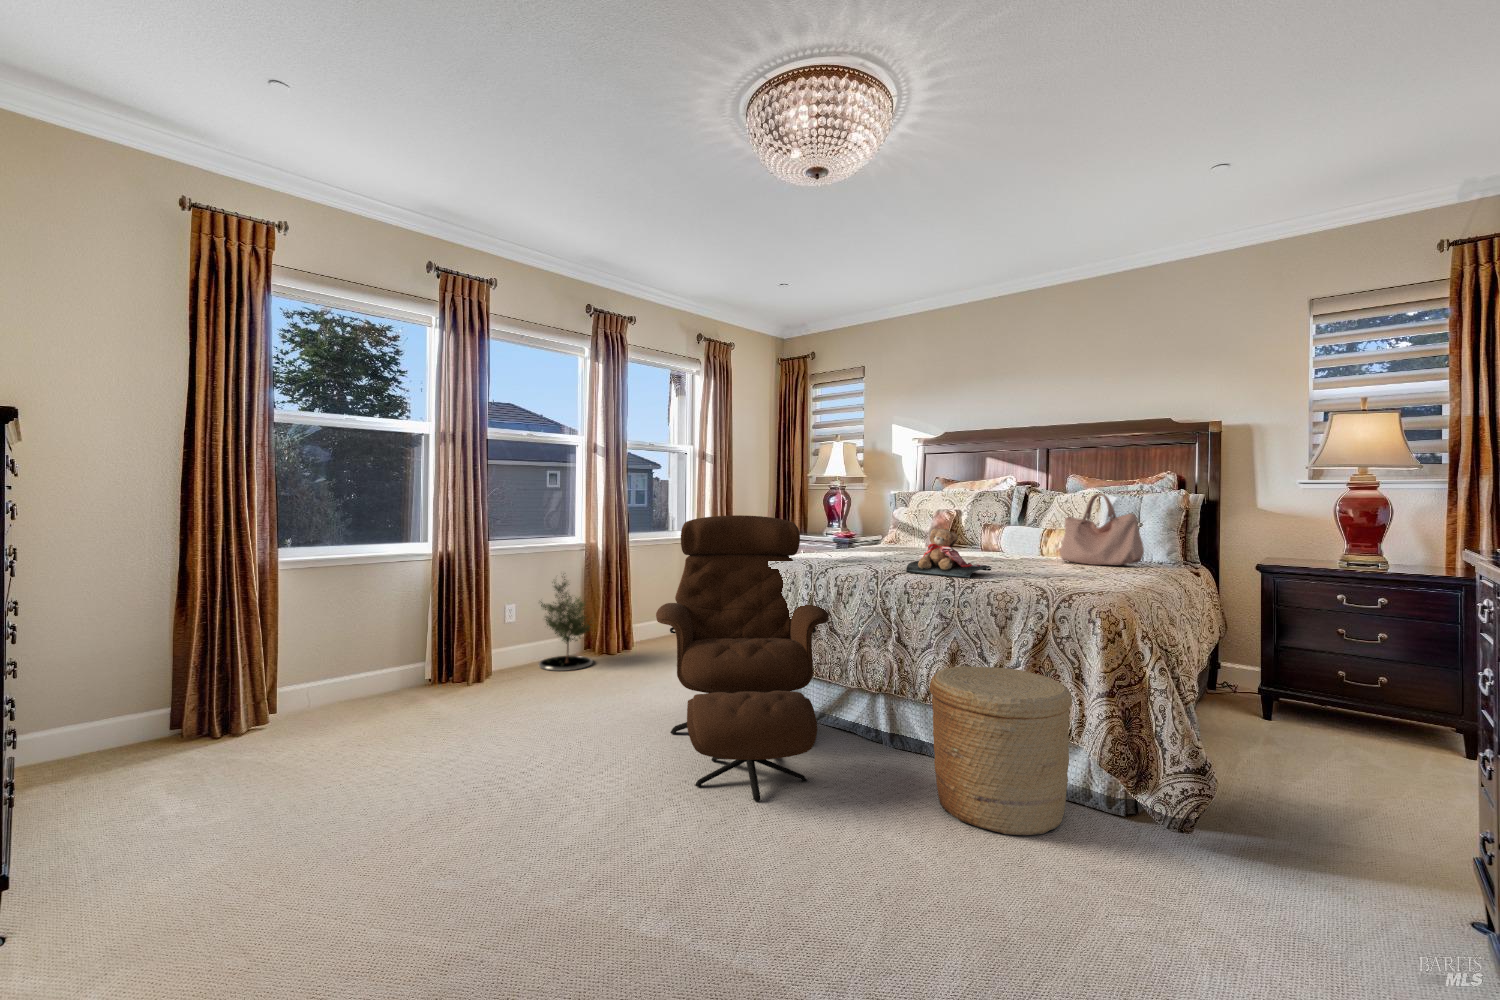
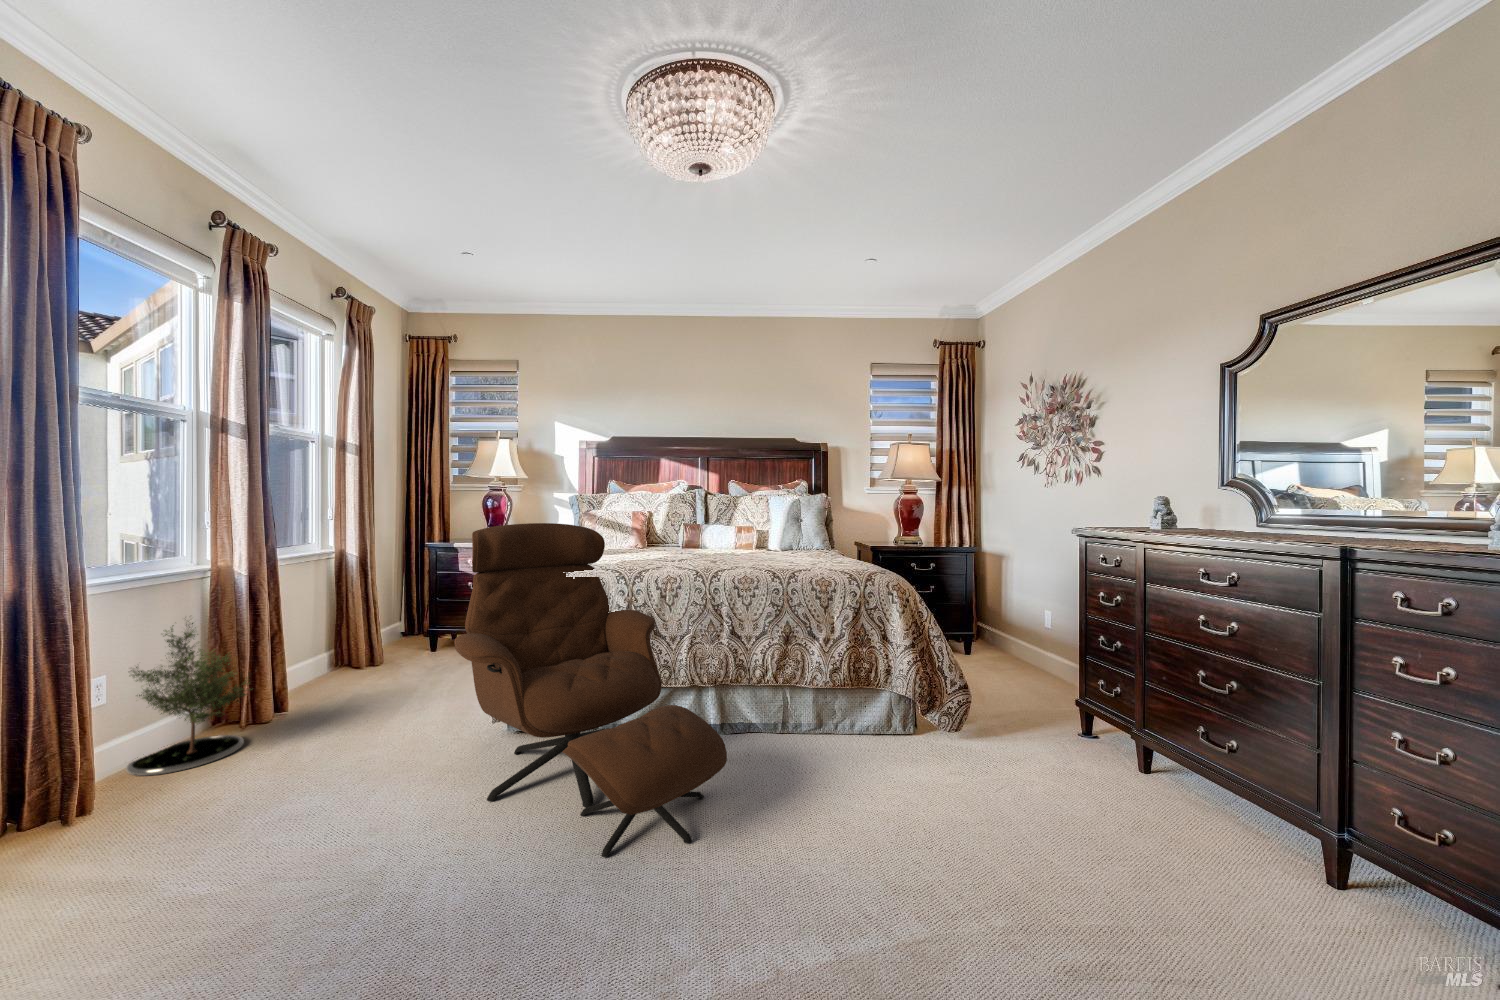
handbag: present [1060,493,1144,565] -> none [779,501,837,554]
teddy bear: present [906,528,992,578] -> none [722,529,792,570]
woven basket: present [930,666,1072,835] -> none [802,640,913,781]

